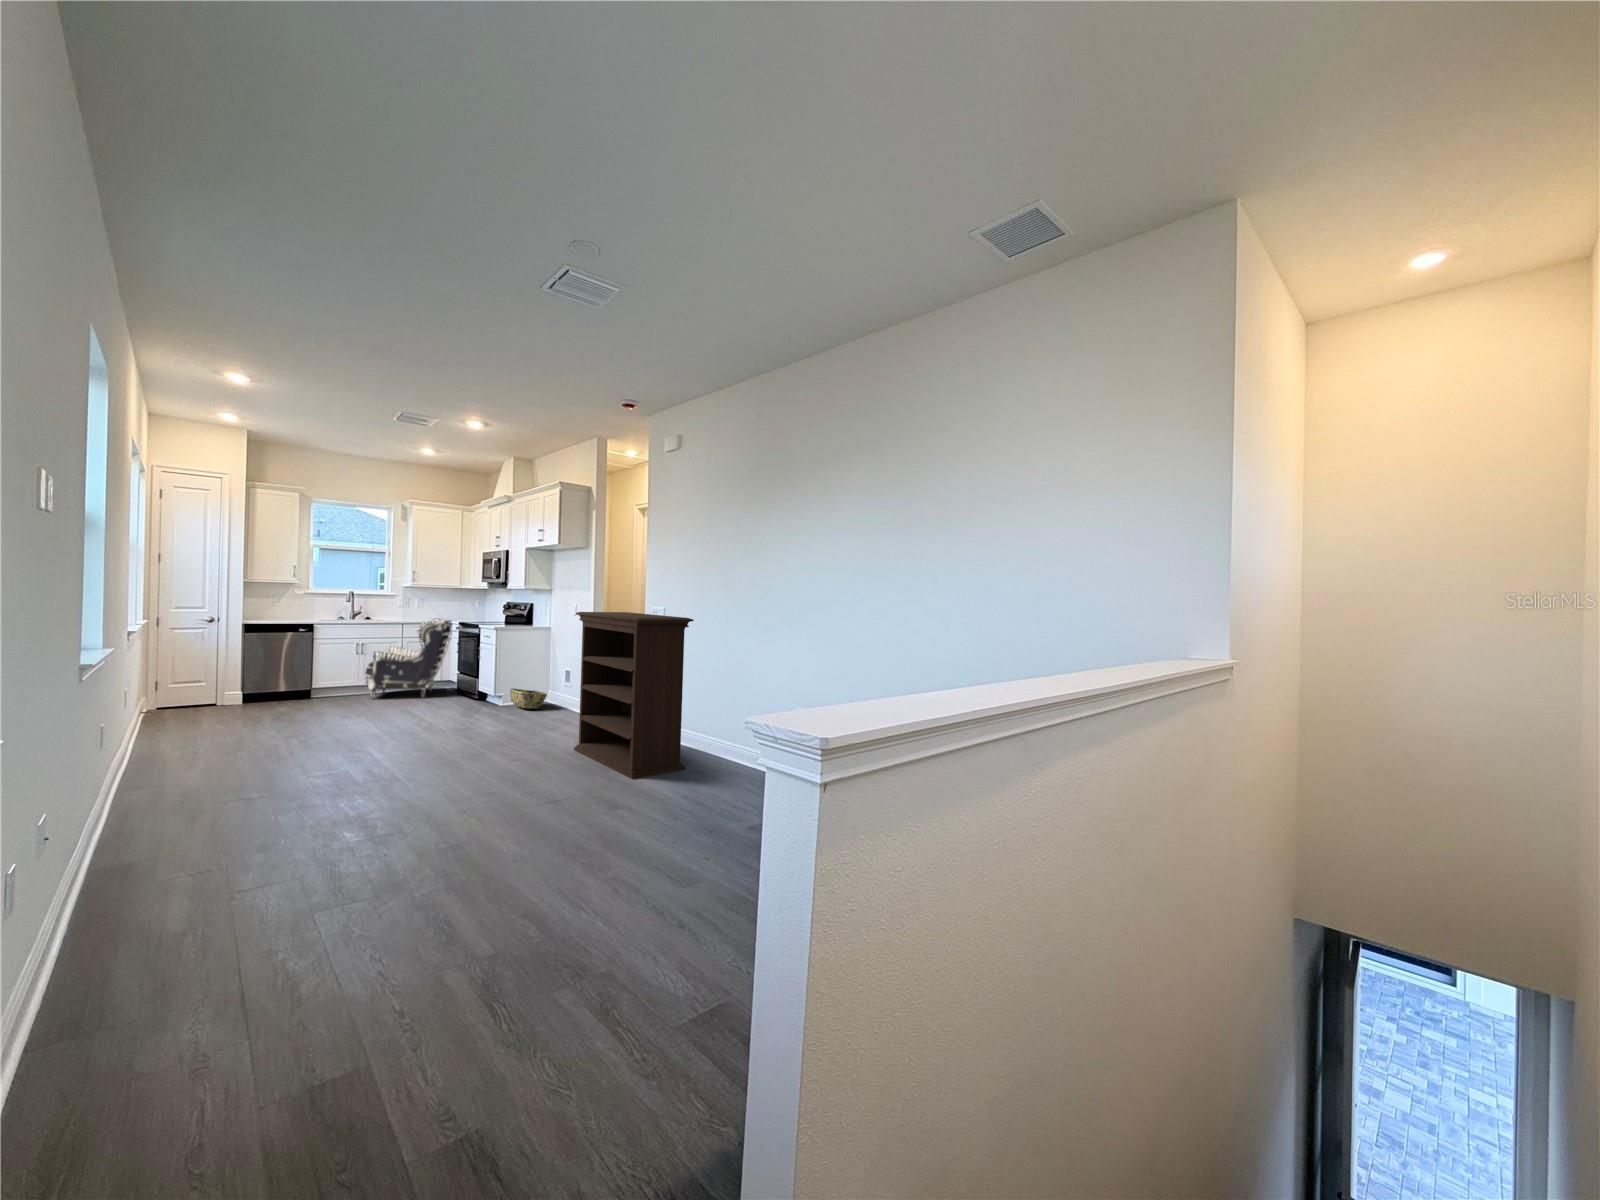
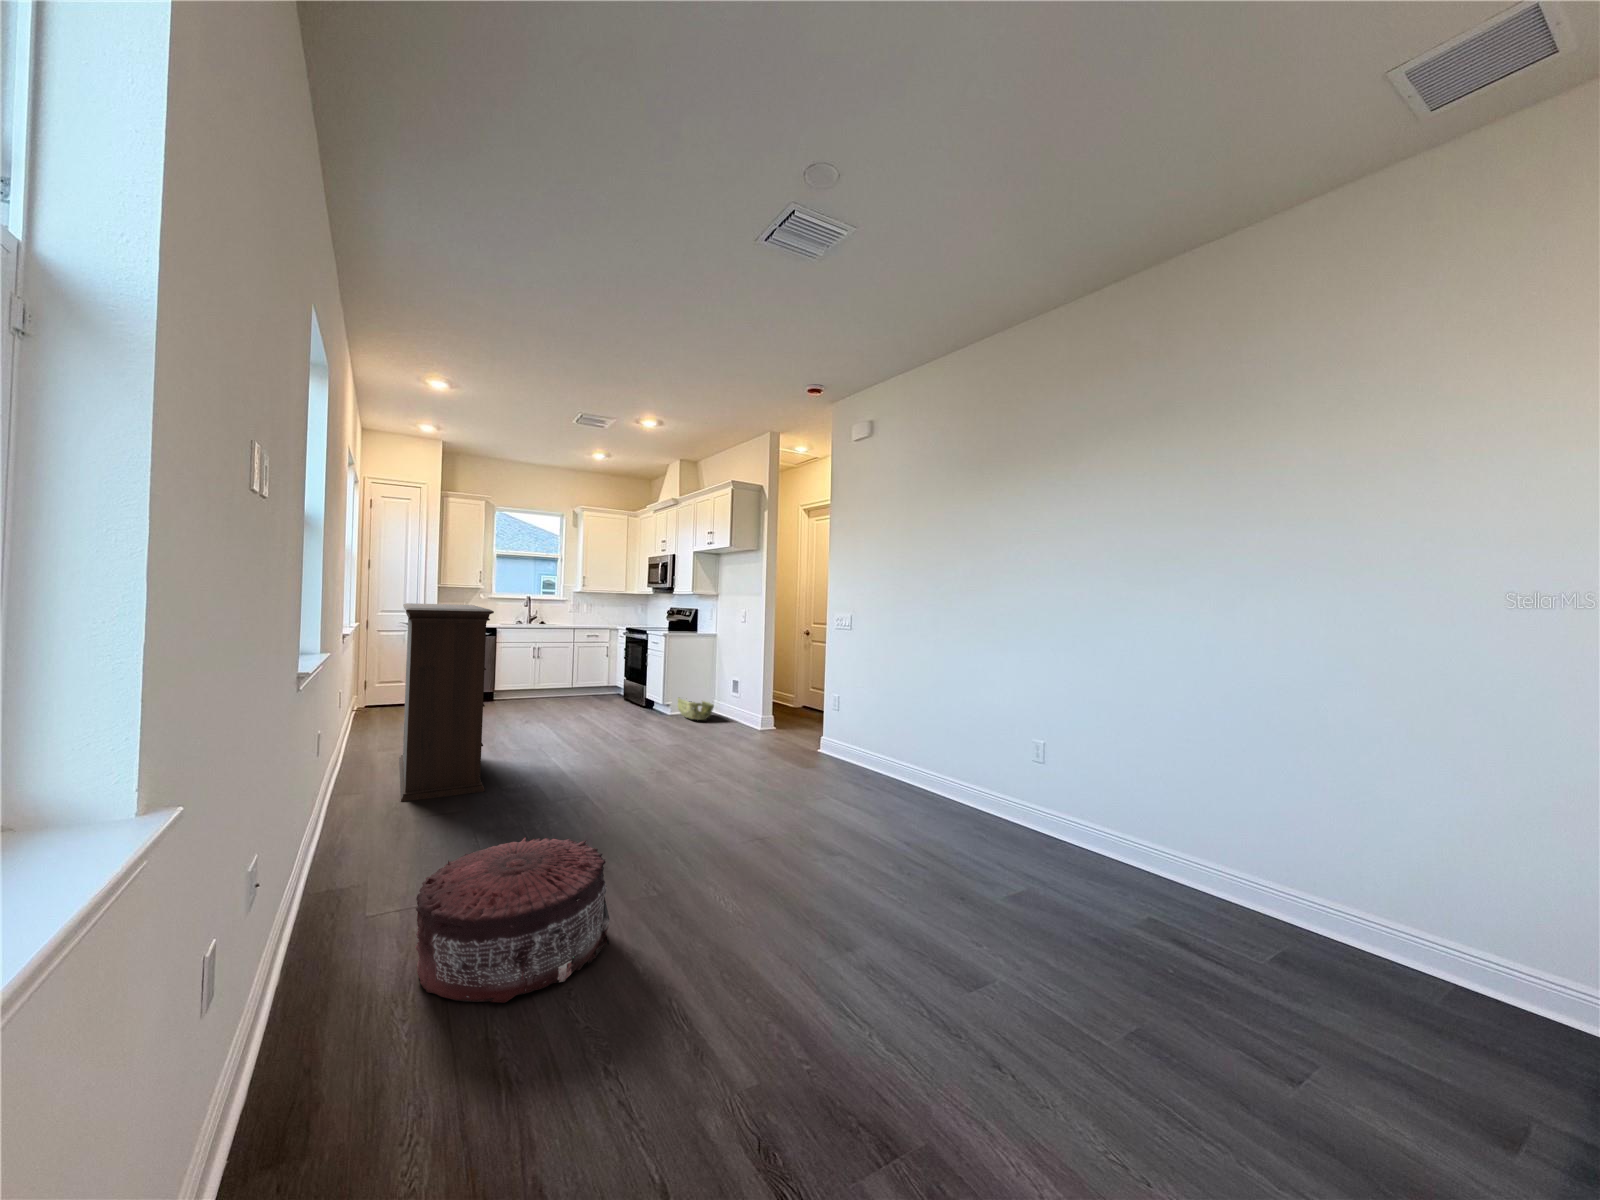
bookshelf: present [574,612,694,779] -> present [399,603,494,802]
armchair: present [365,618,453,699] -> none [541,624,619,704]
pouf: none [206,797,391,920] -> present [415,838,609,1003]

